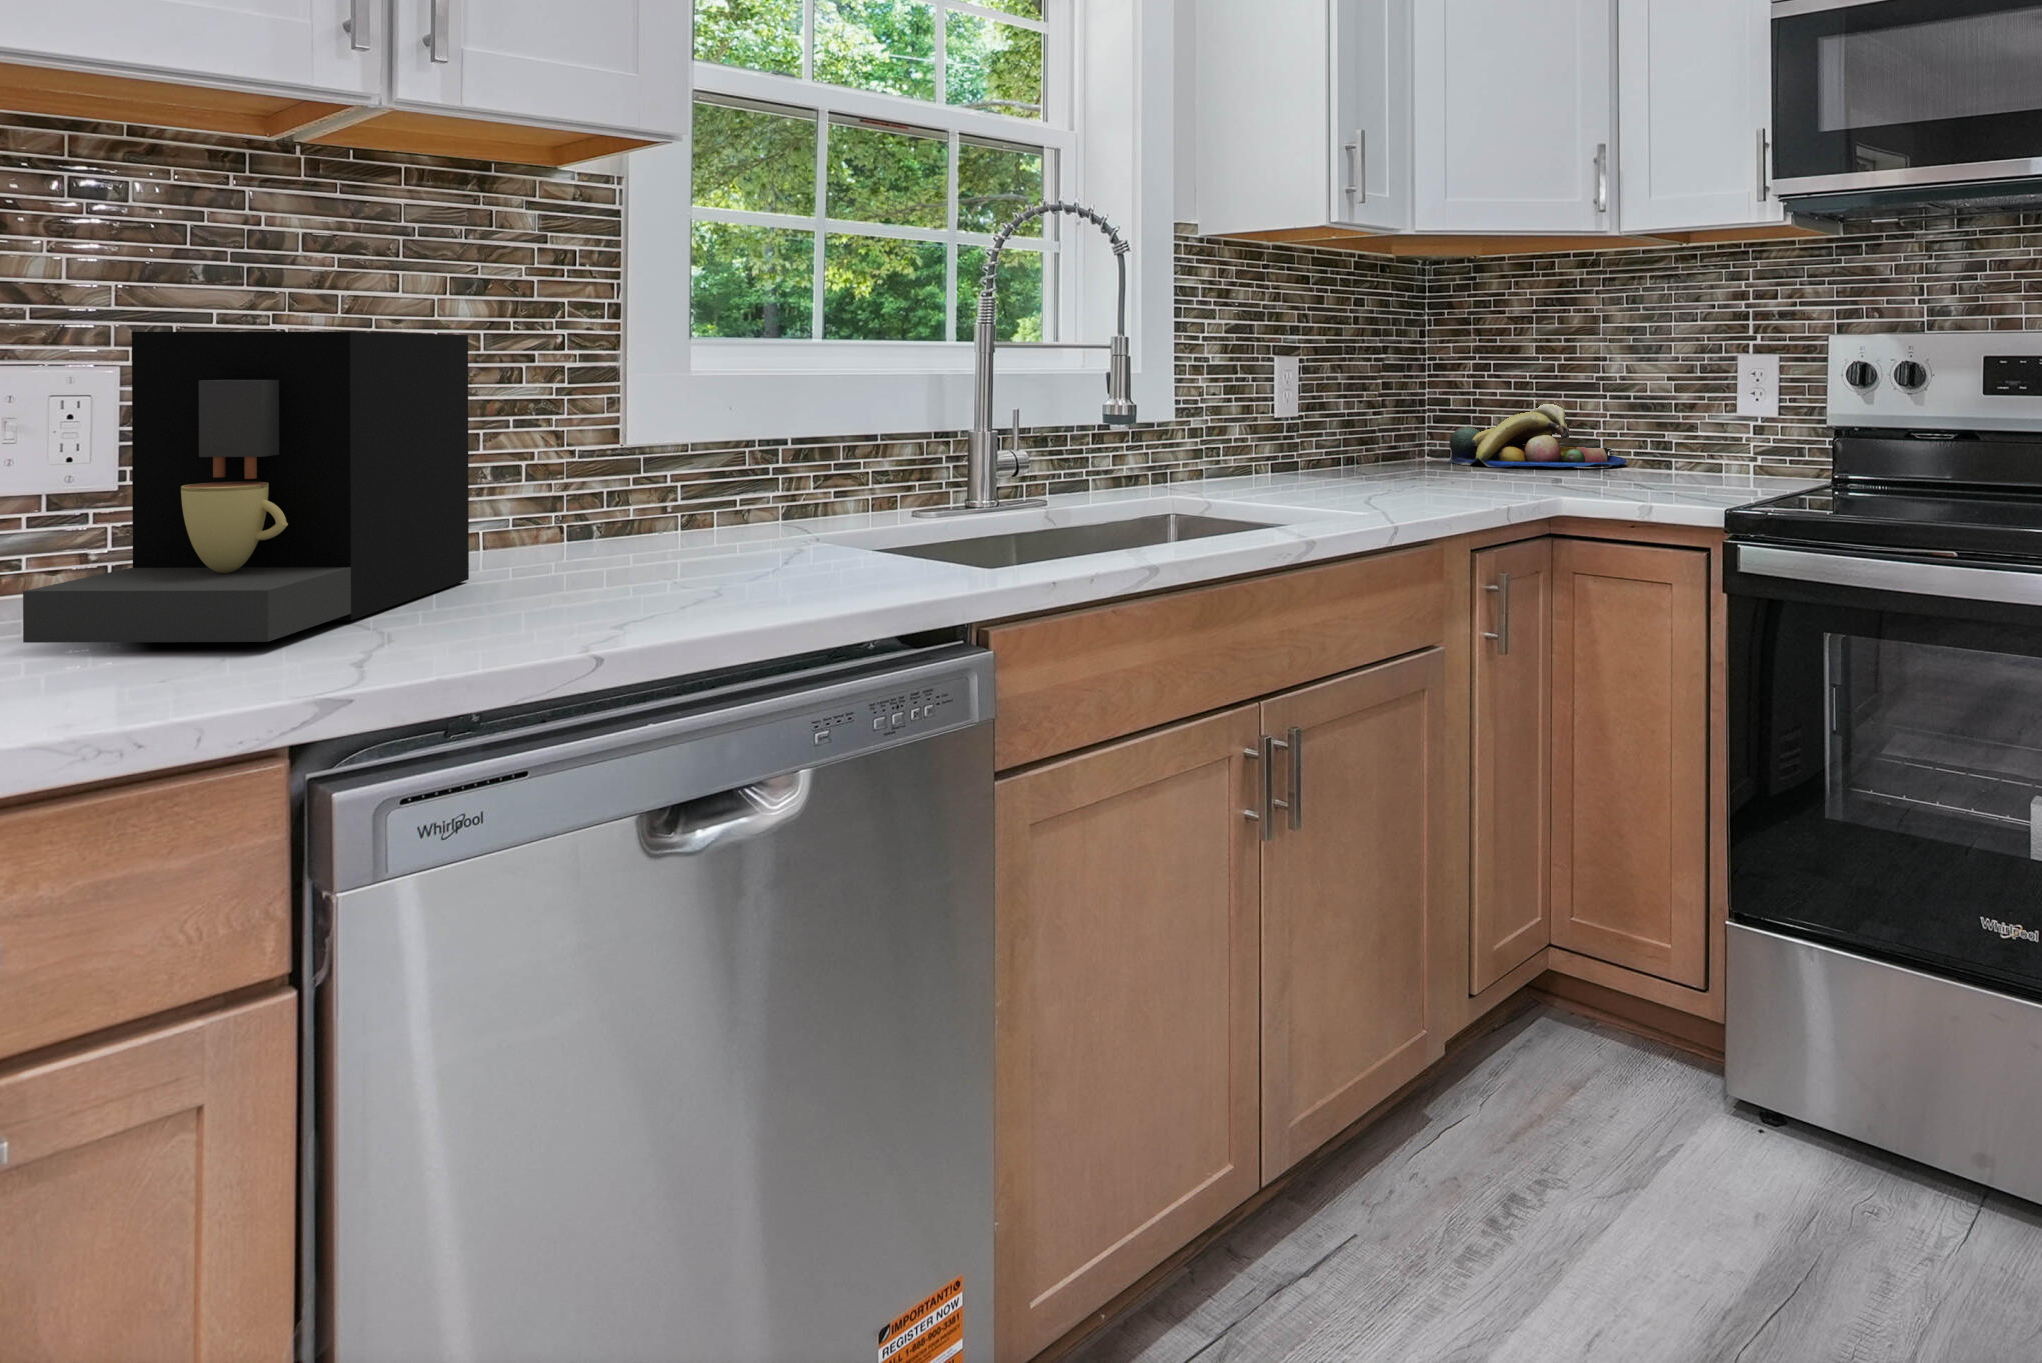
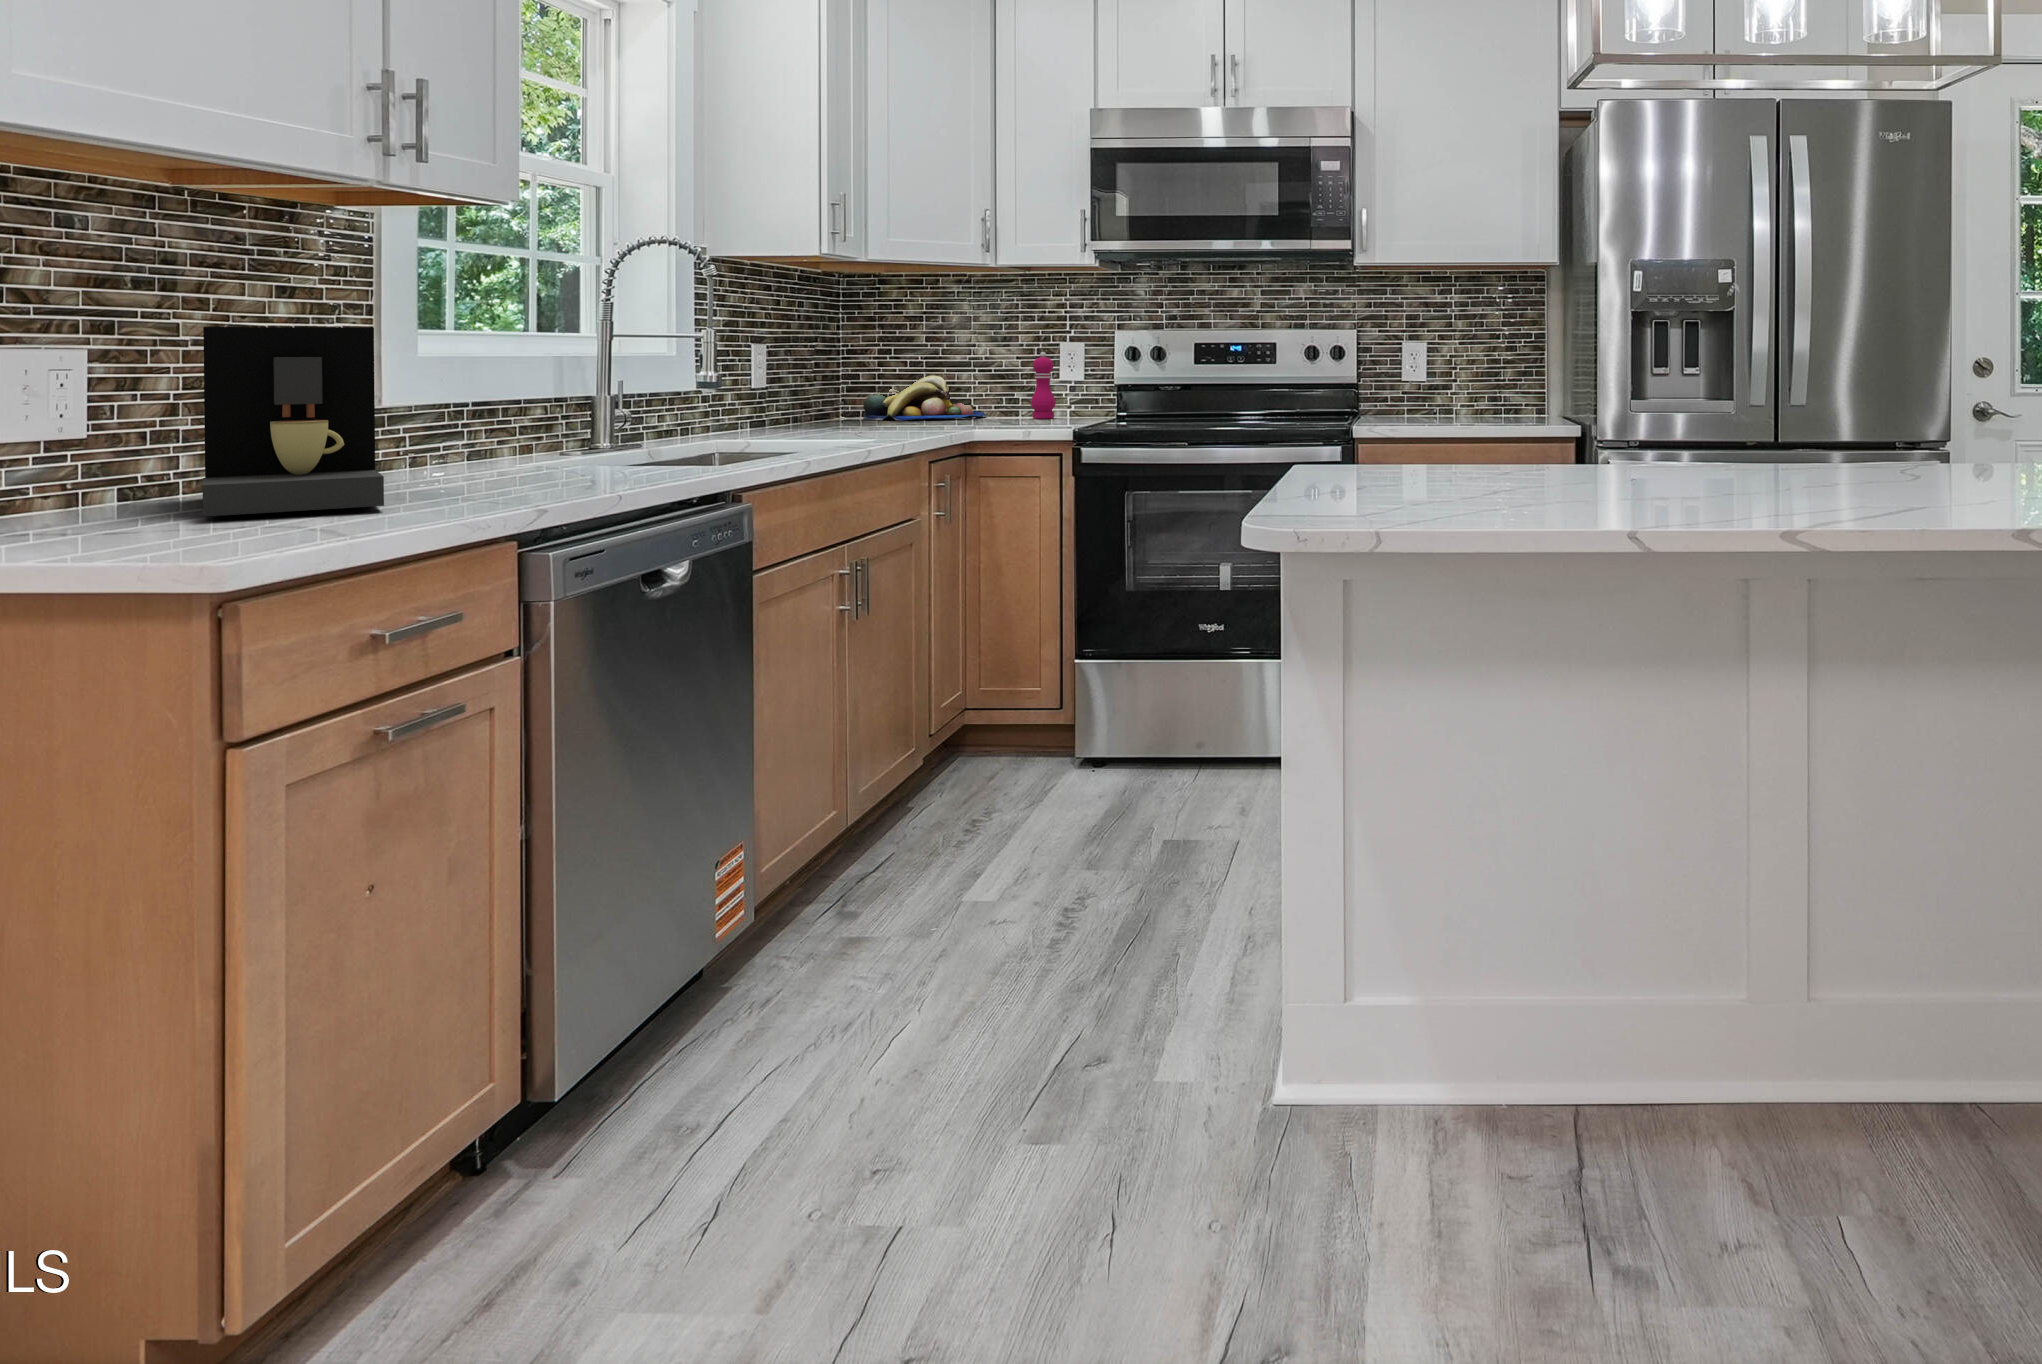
pepper mill: none [1692,368,1732,474] -> present [1031,352,1056,419]

